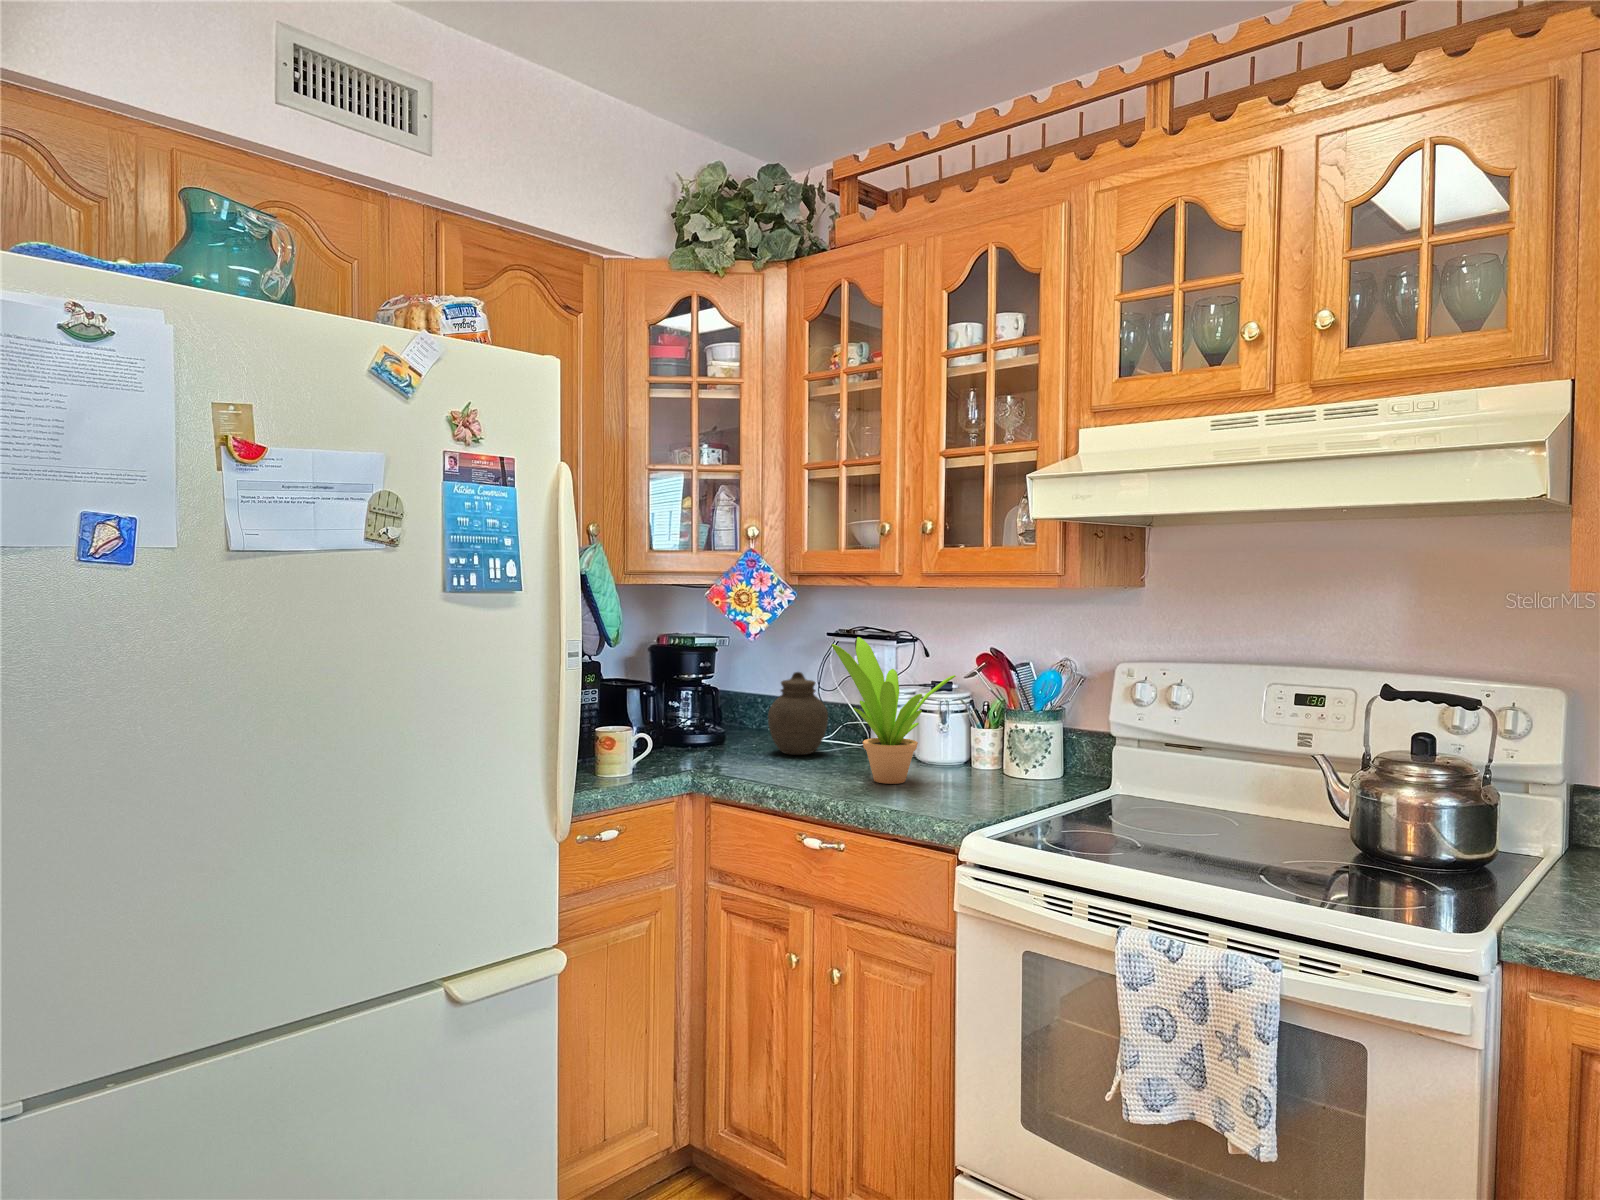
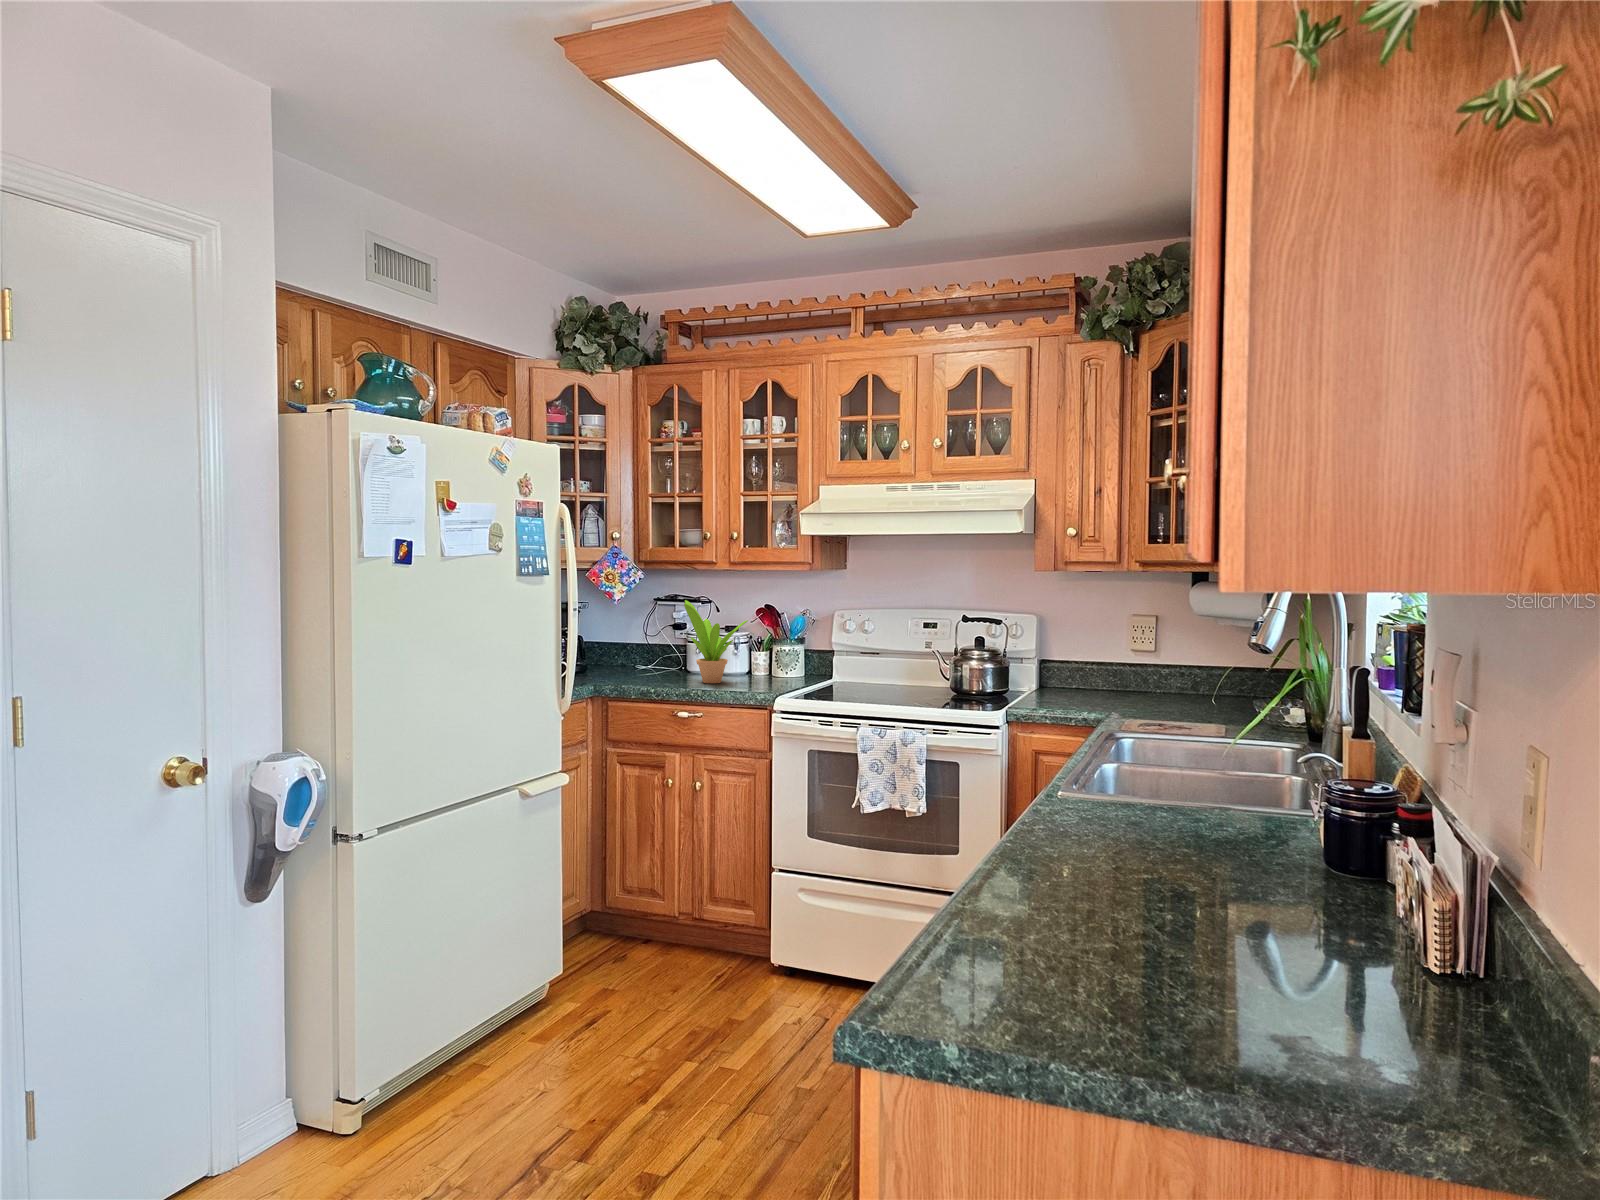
jar: present [768,672,828,755] -> none [622,623,660,674]

